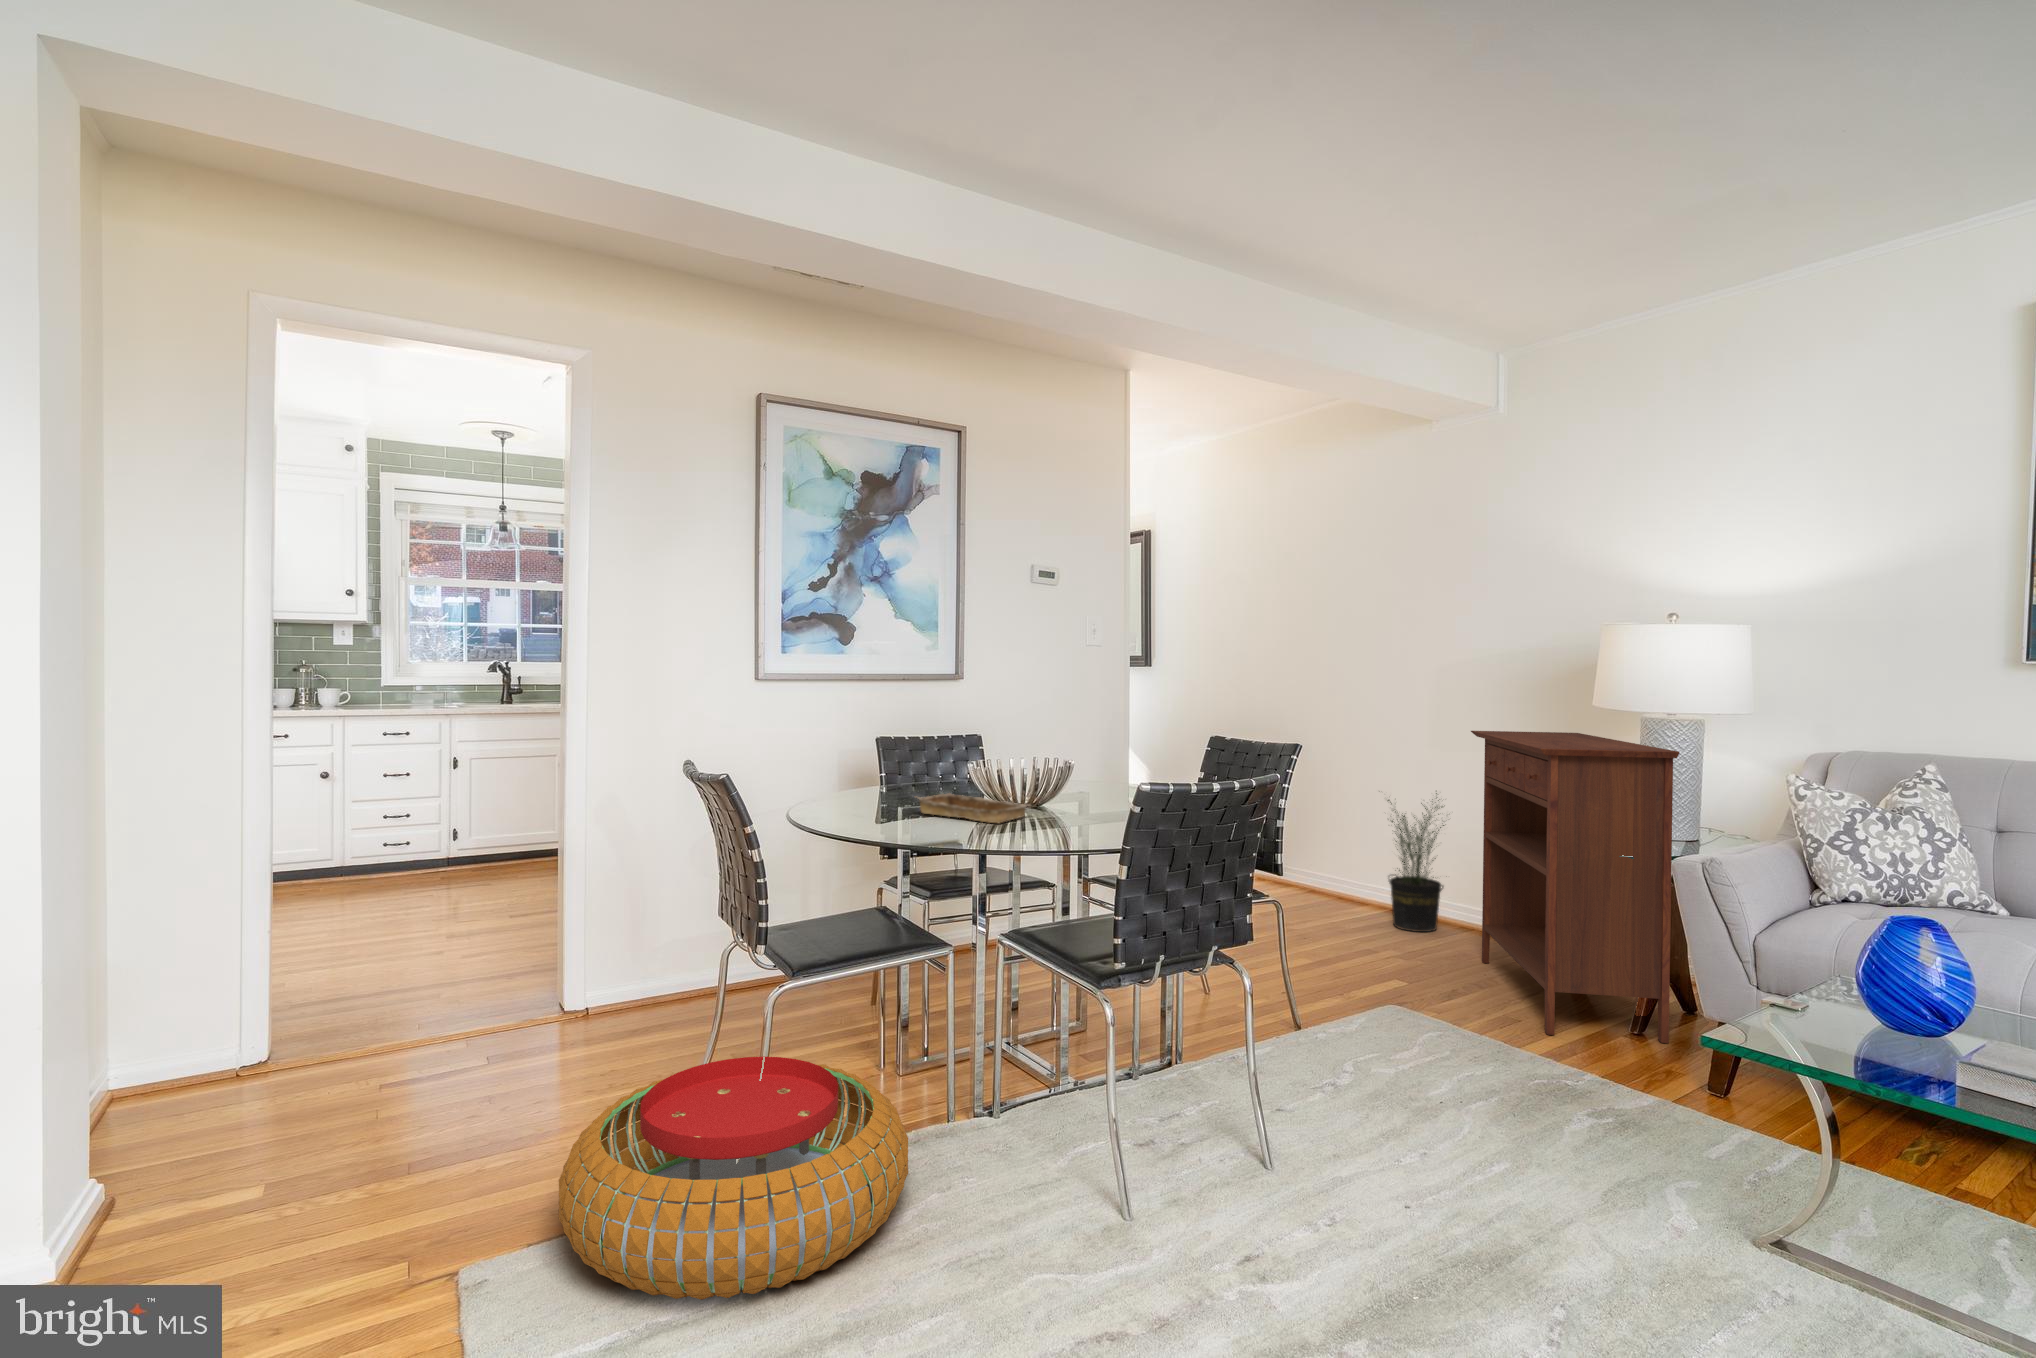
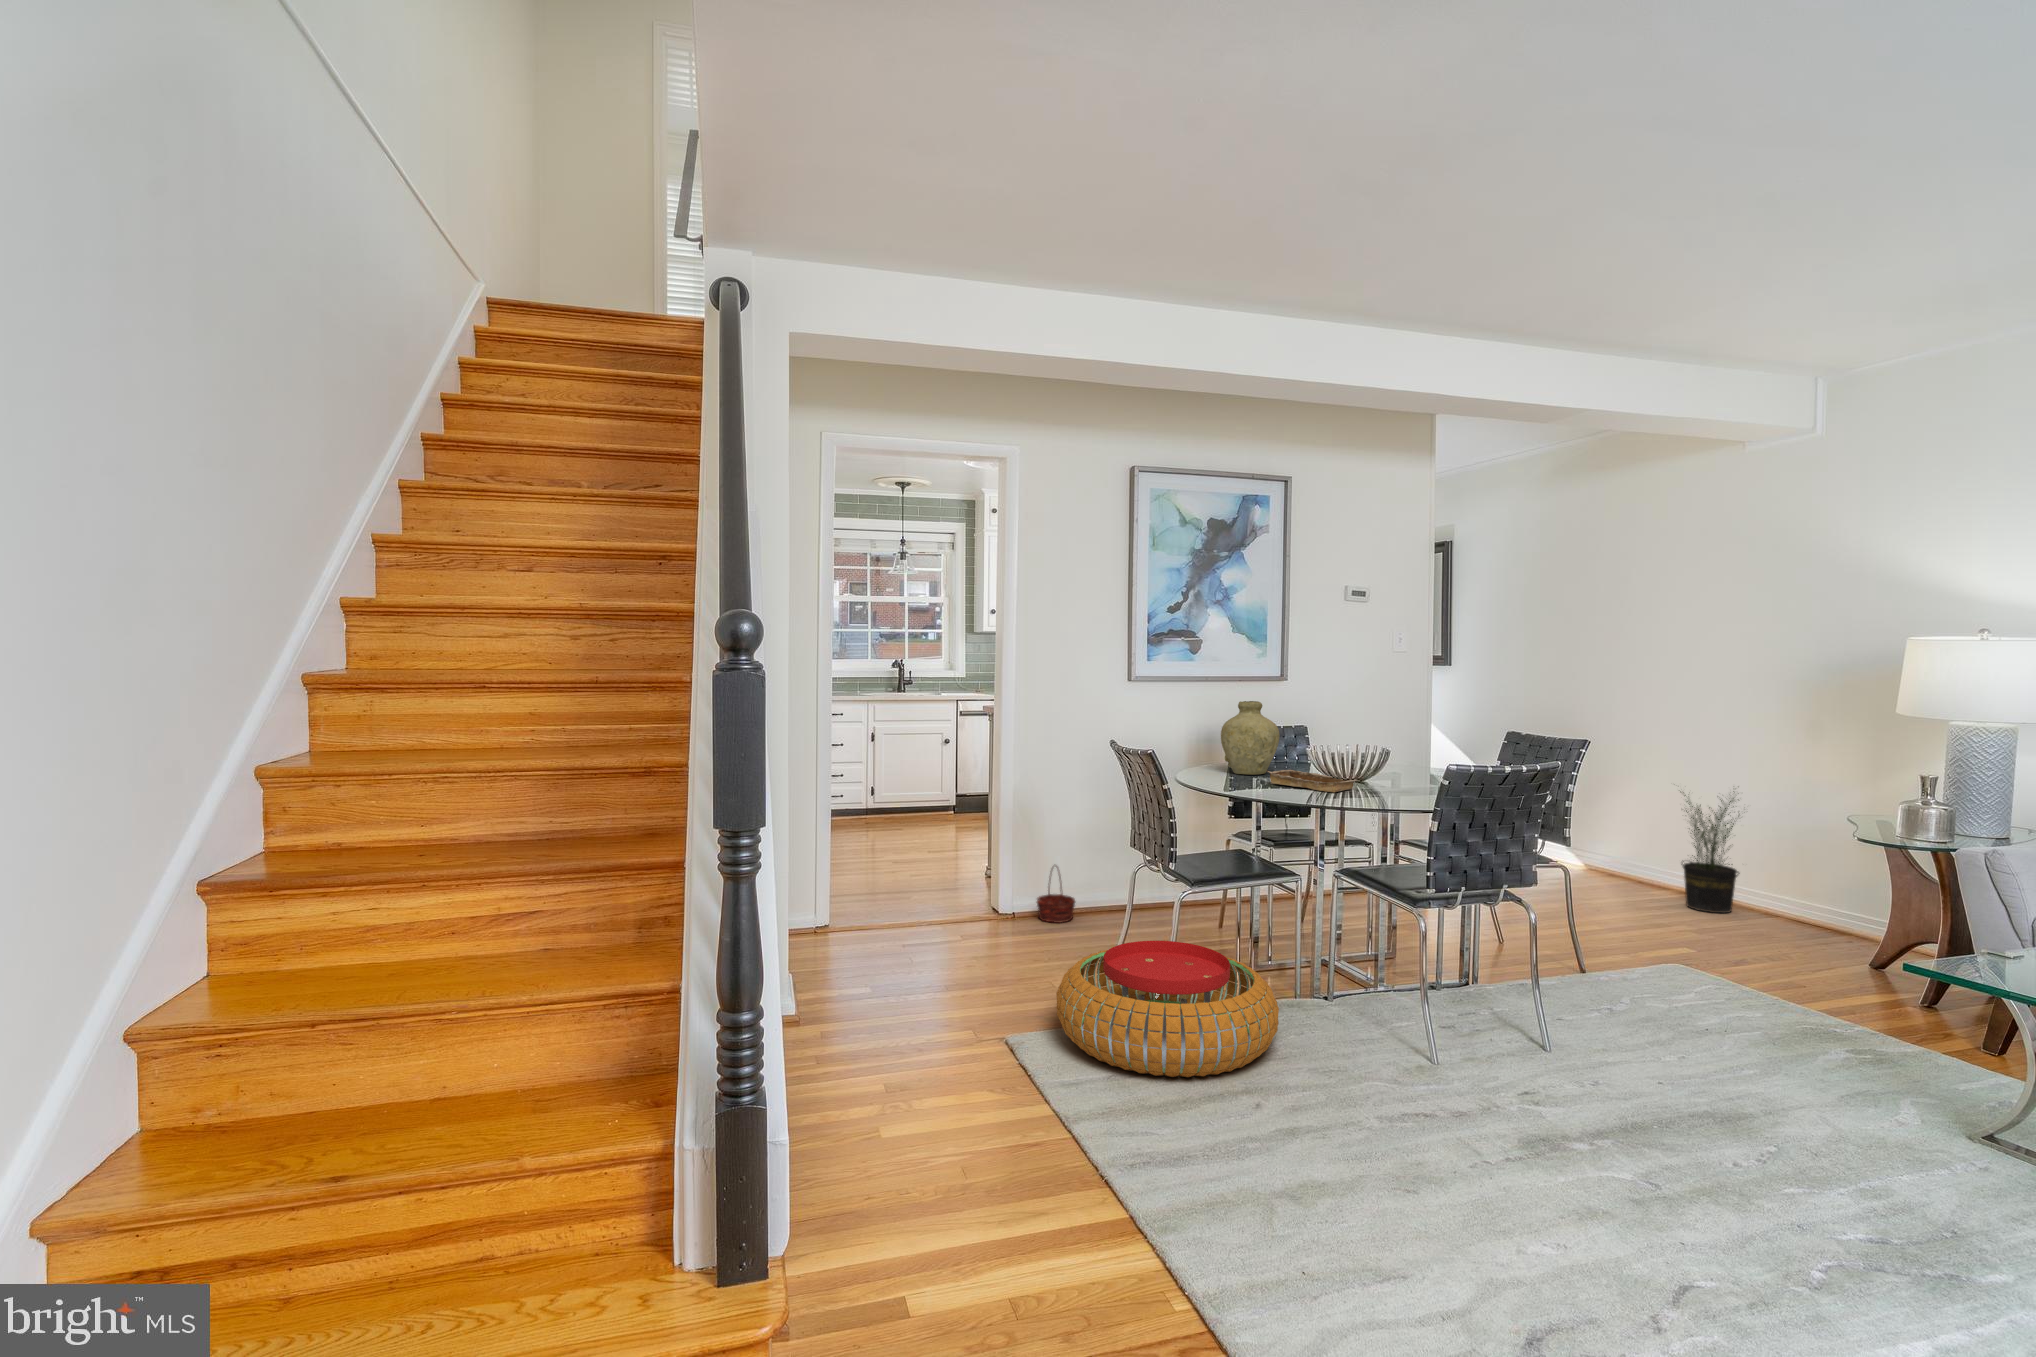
vase: none [863,703,939,801] -> present [1221,701,1279,775]
console table: present [1471,731,1679,1043] -> none [1766,731,1972,1016]
basket: none [615,935,674,1018] -> present [1037,866,1075,923]

